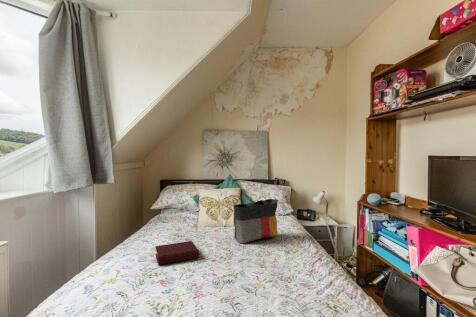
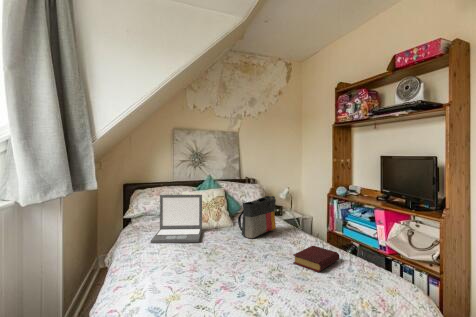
laptop: none [146,191,202,241] -> present [150,195,202,243]
book: present [155,241,199,265] -> present [293,246,339,272]

